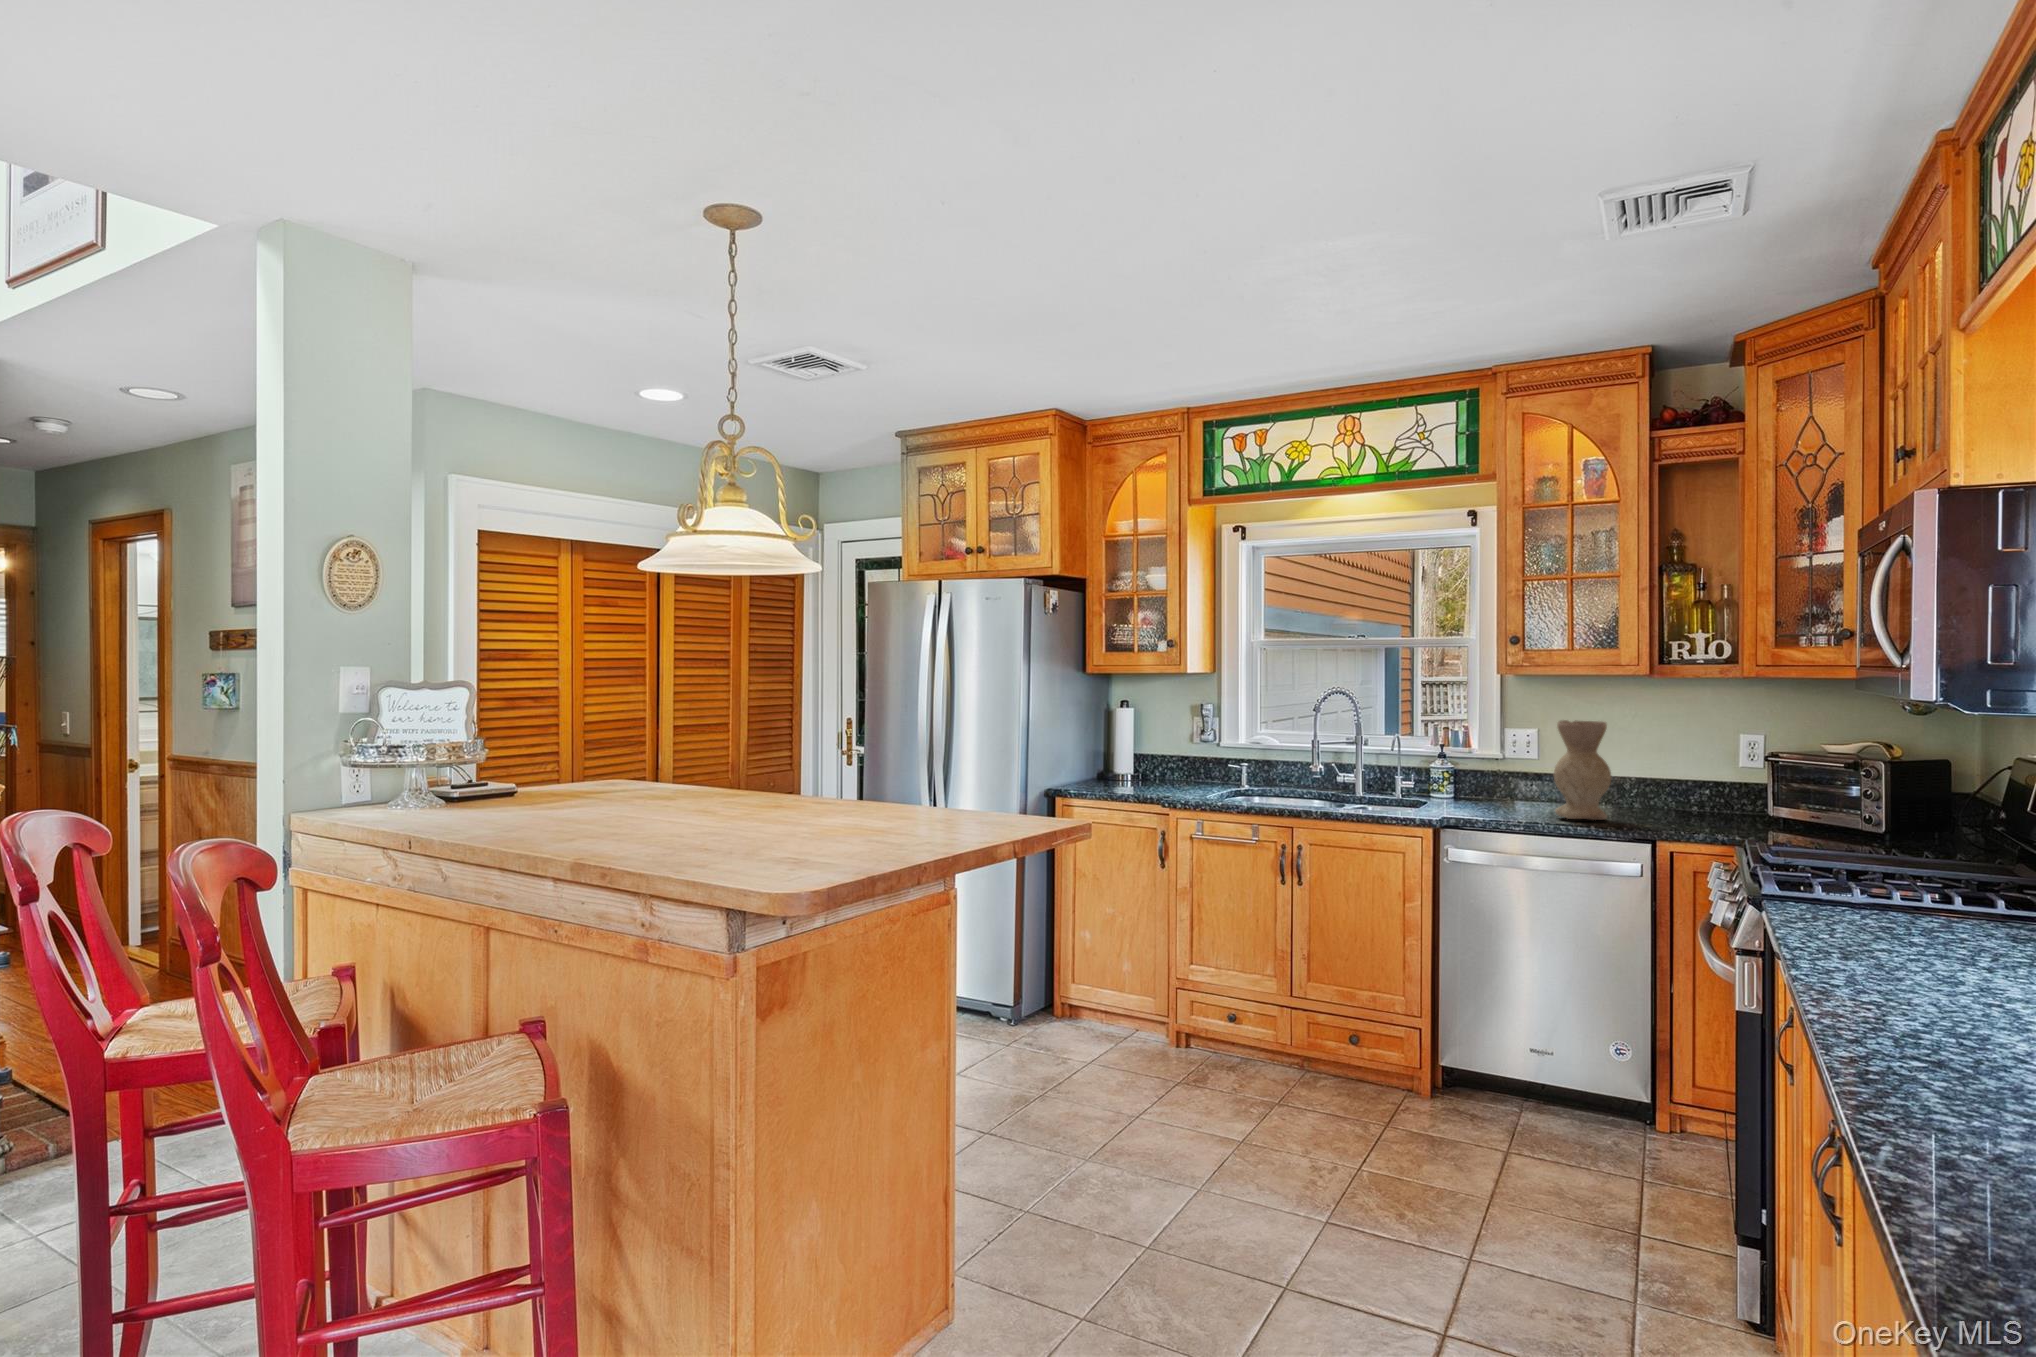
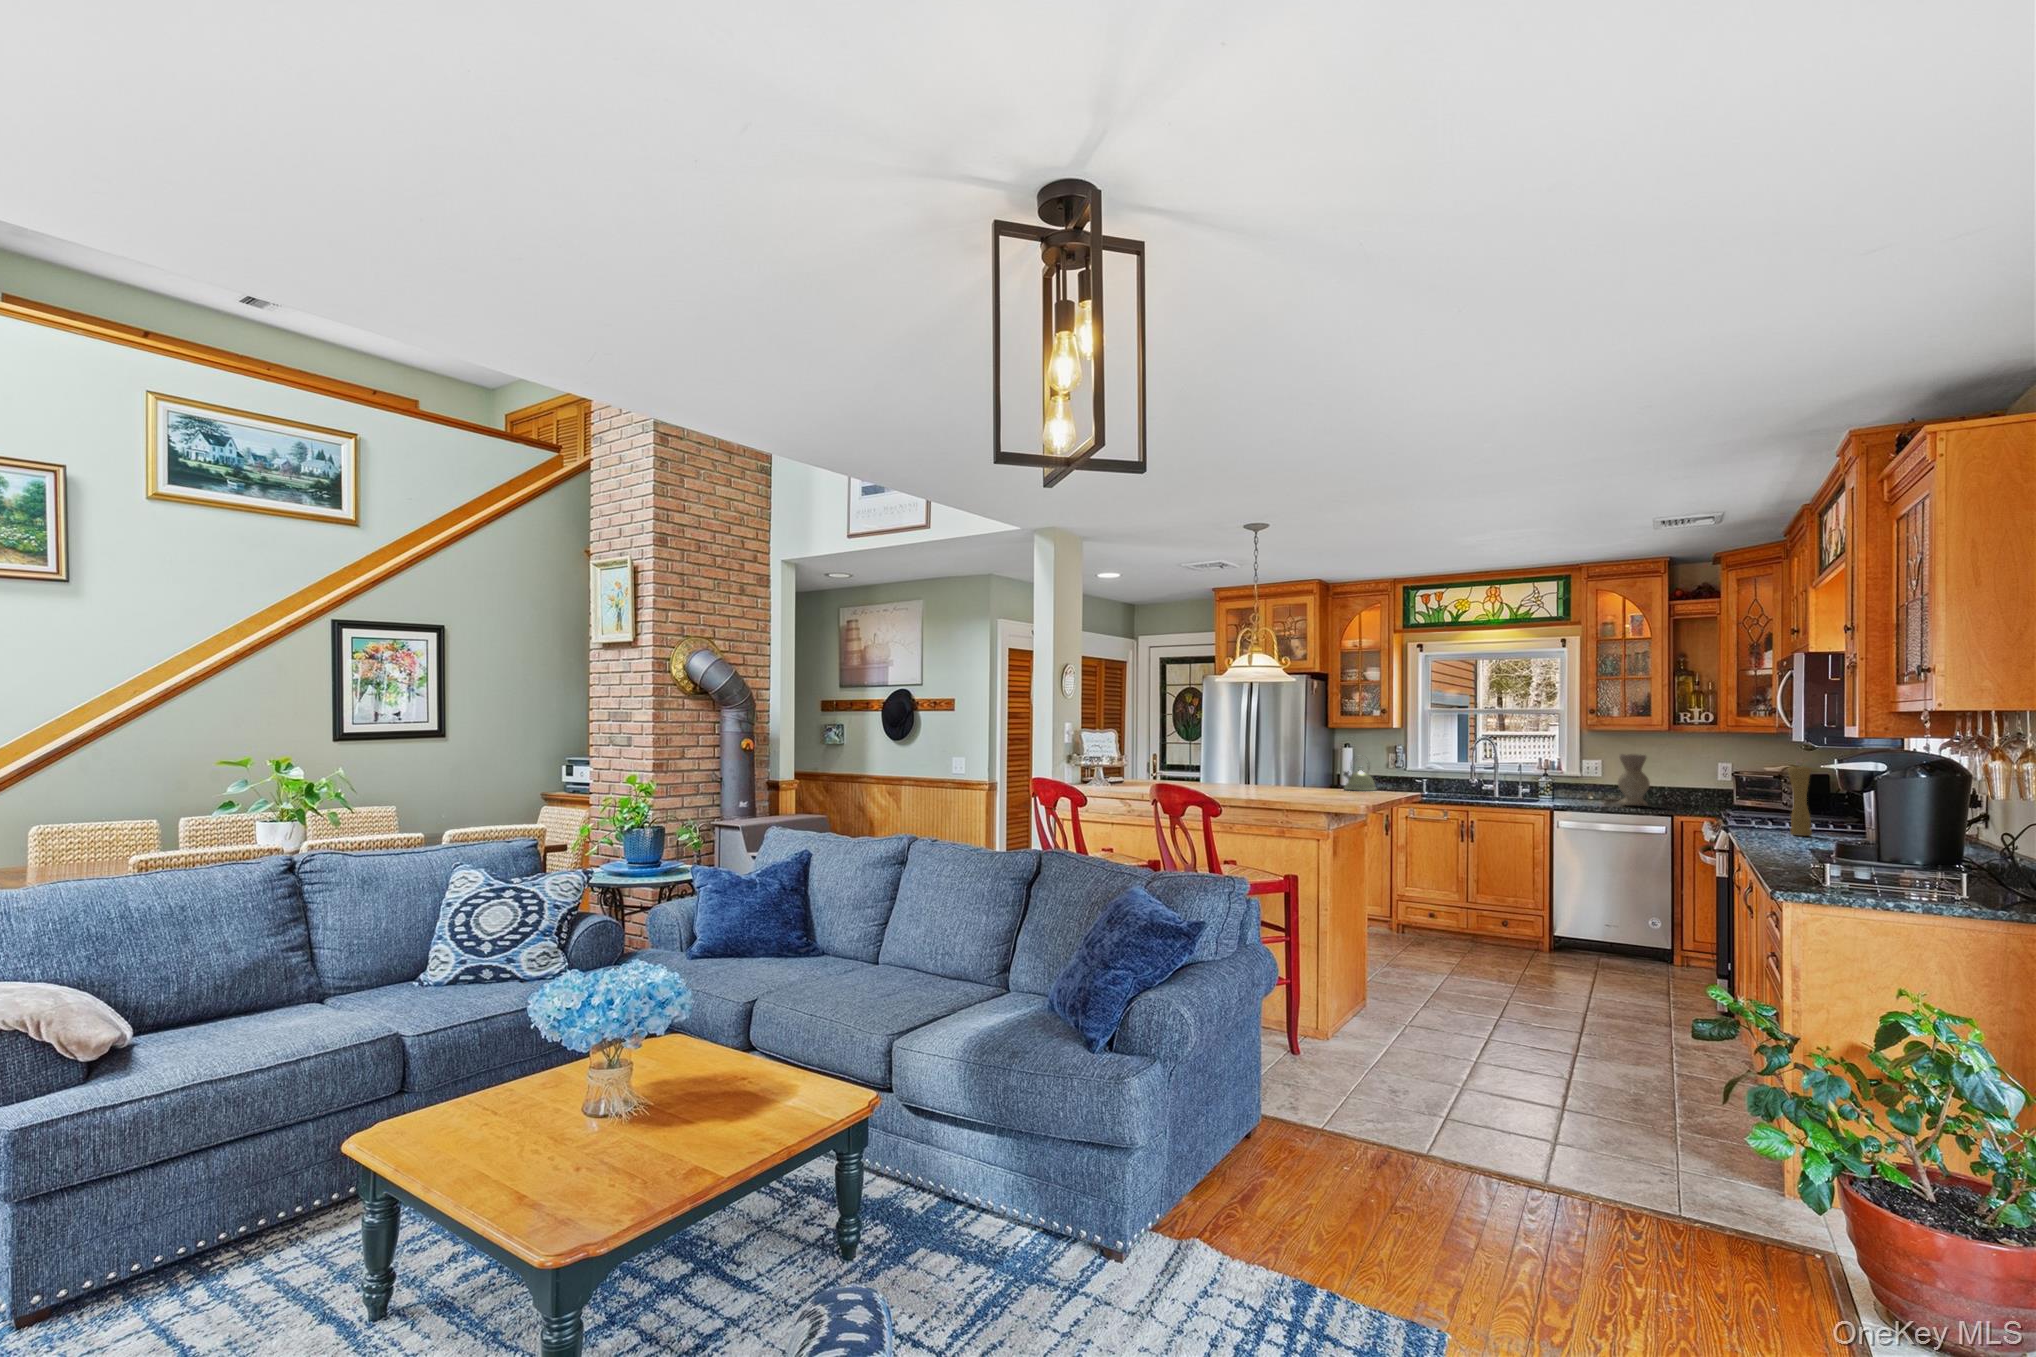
kettle: none [1110,723,1169,785] -> present [1343,765,1376,791]
pepper mill: none [1906,760,1961,934] -> present [1788,766,1812,836]

